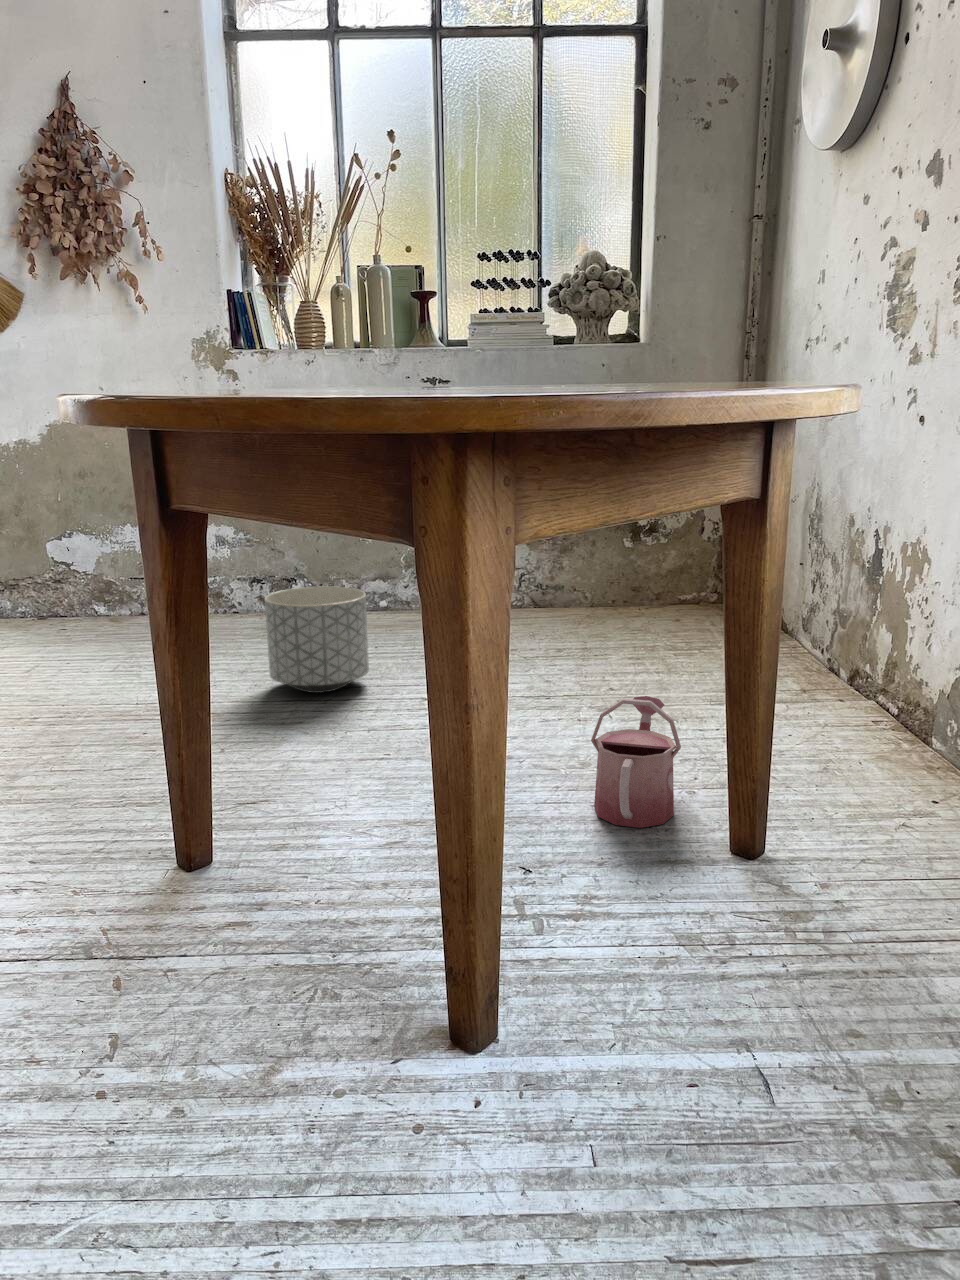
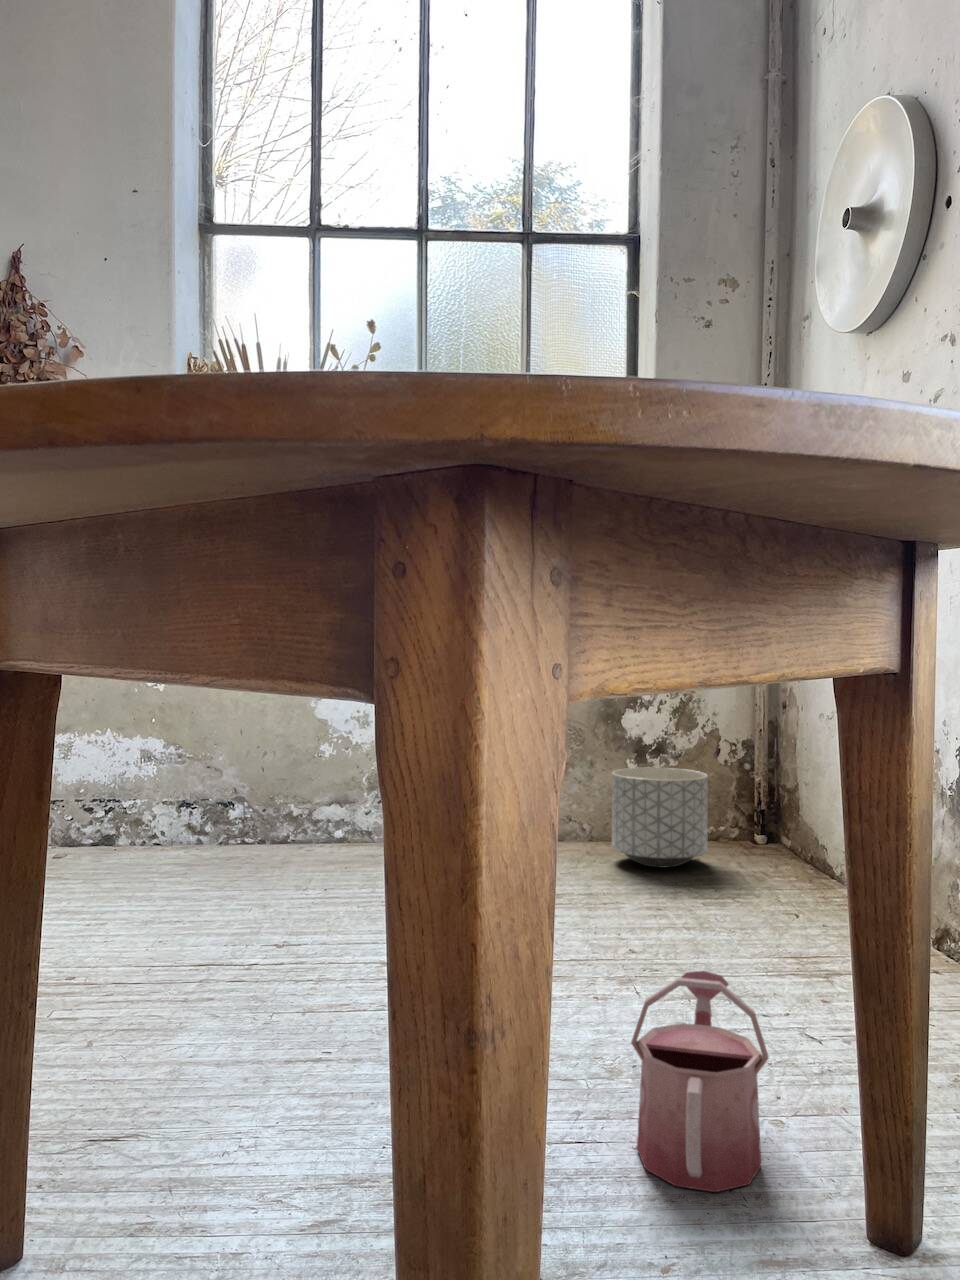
planter: present [265,587,369,693] -> present [612,768,708,868]

